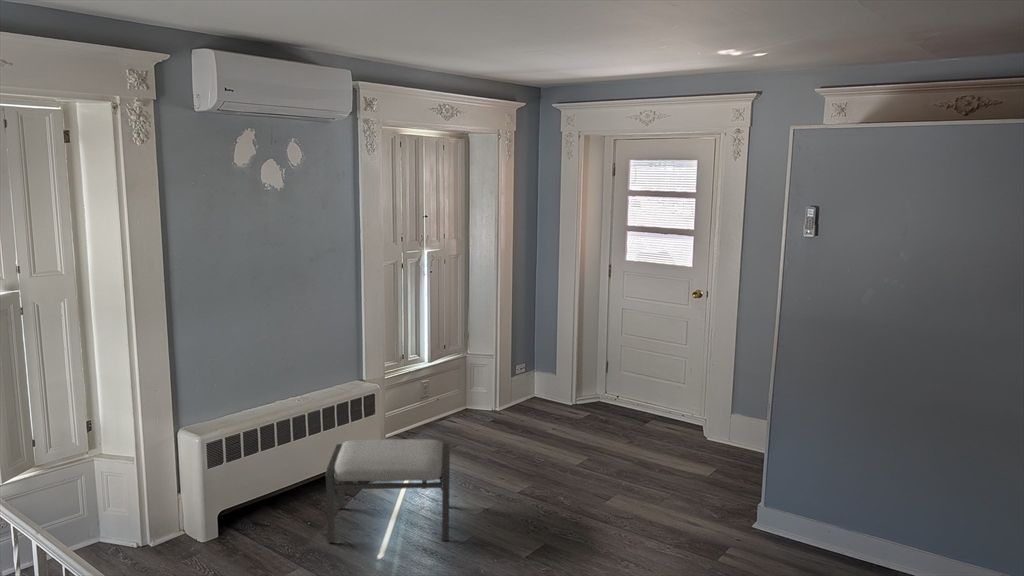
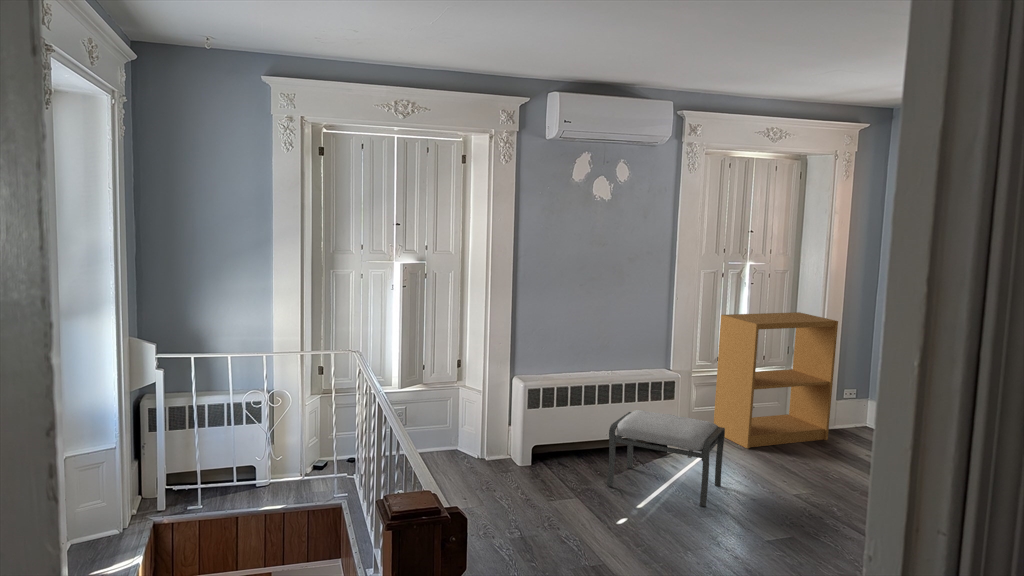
bookshelf: none [405,296,517,450] -> present [714,312,838,449]

